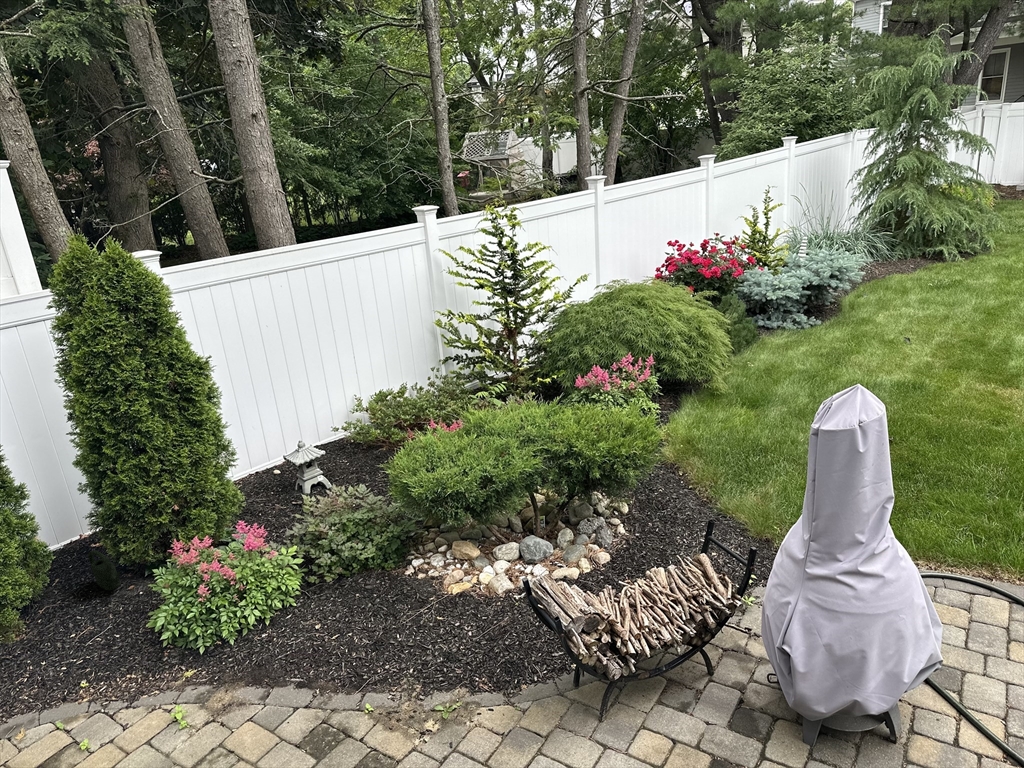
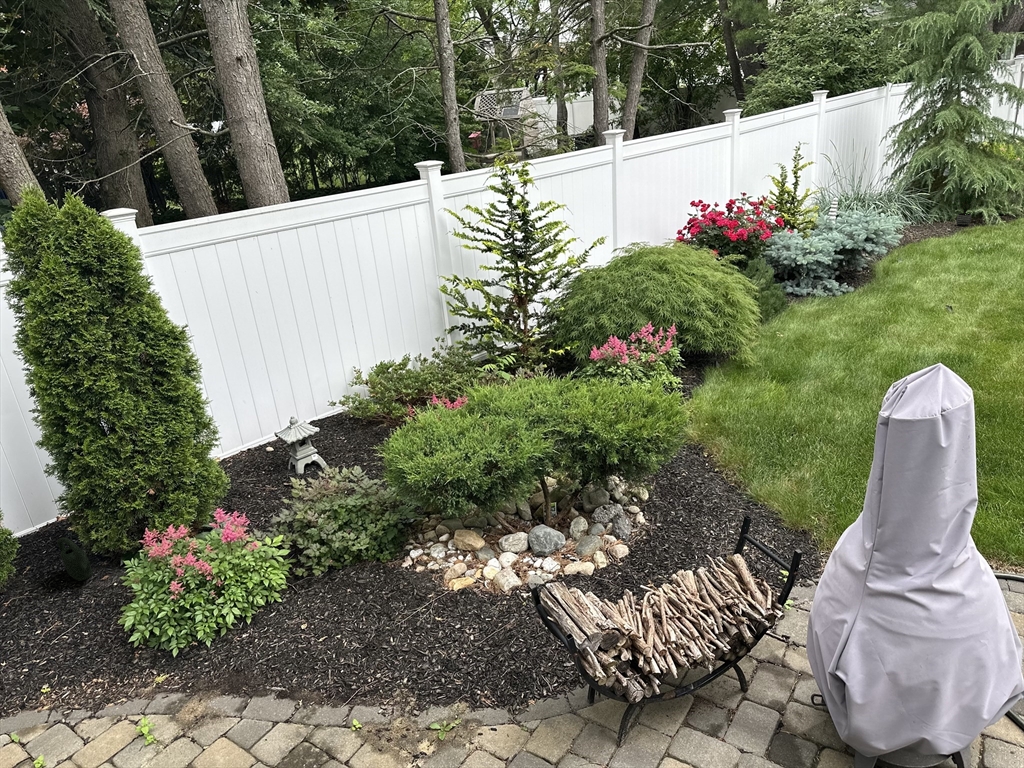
potted plant: none [913,231,940,263] -> present [956,192,979,227]

